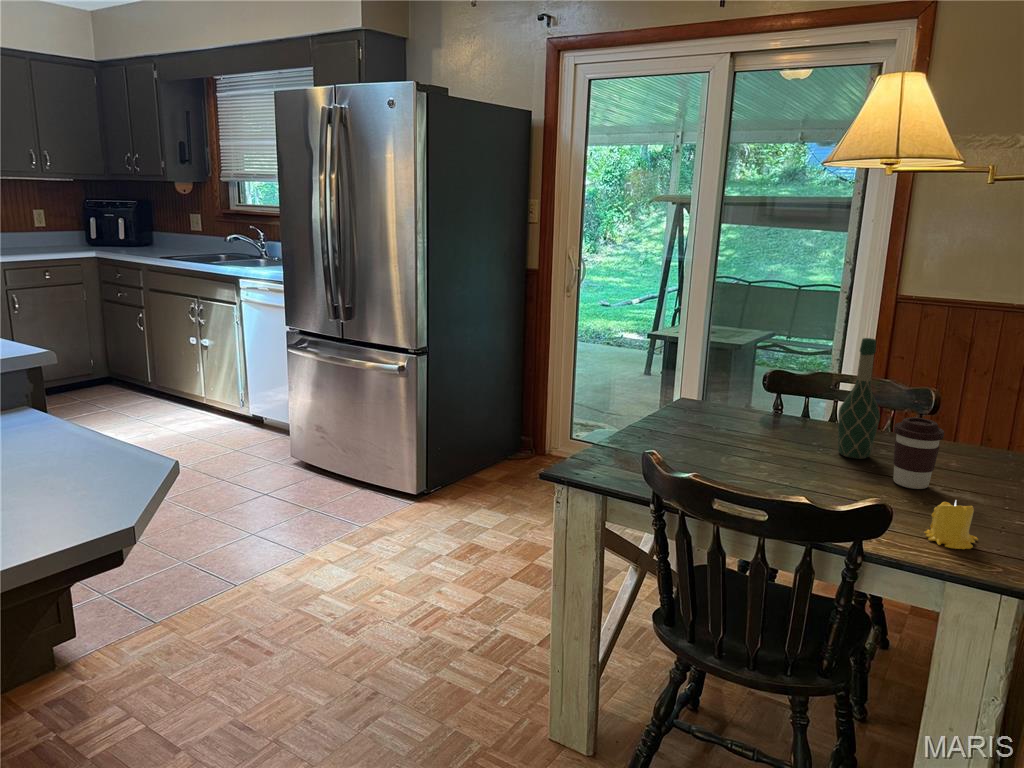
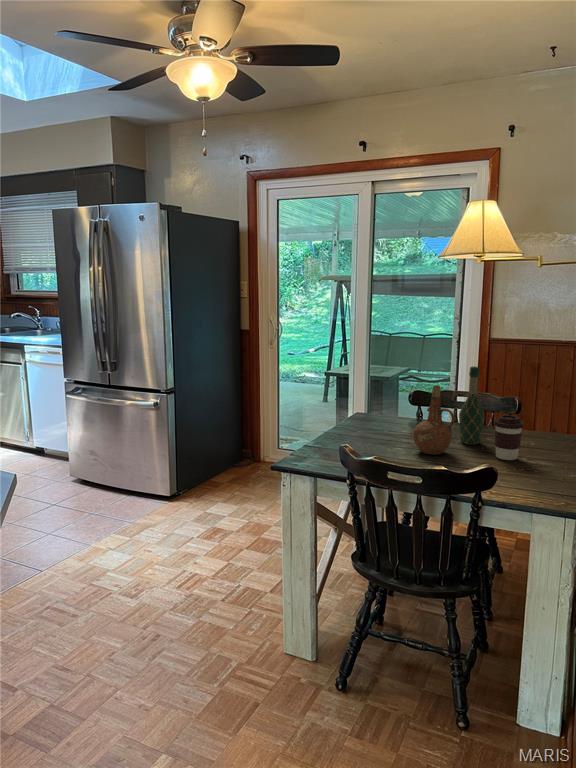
ceramic pitcher: none [762,365,831,471] -> present [413,385,455,455]
candle: present [925,501,978,549] -> none [517,462,549,493]

